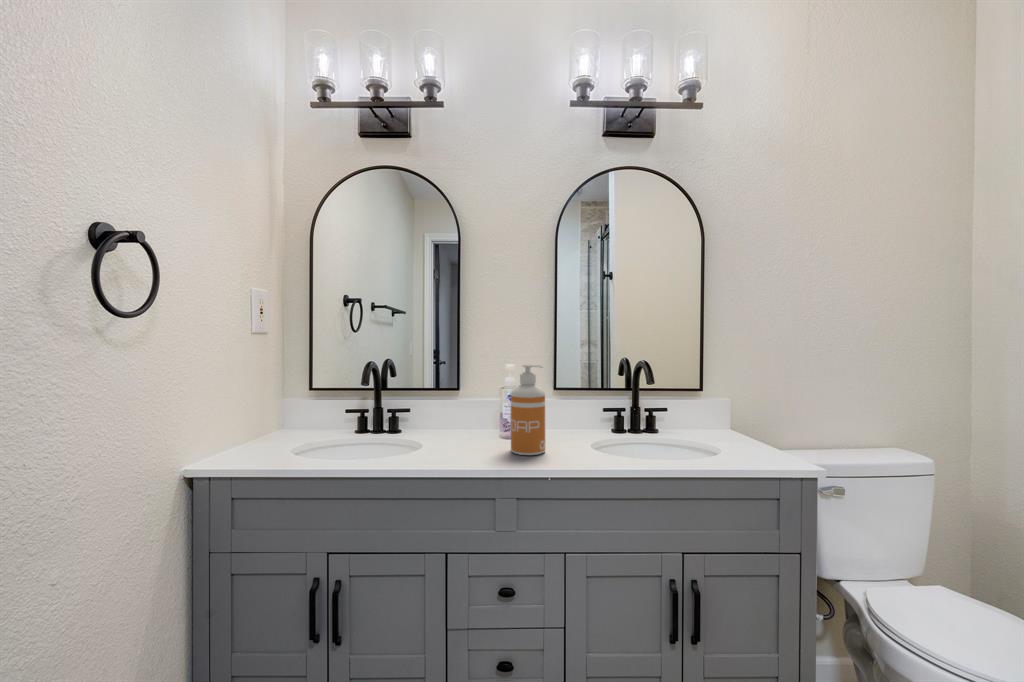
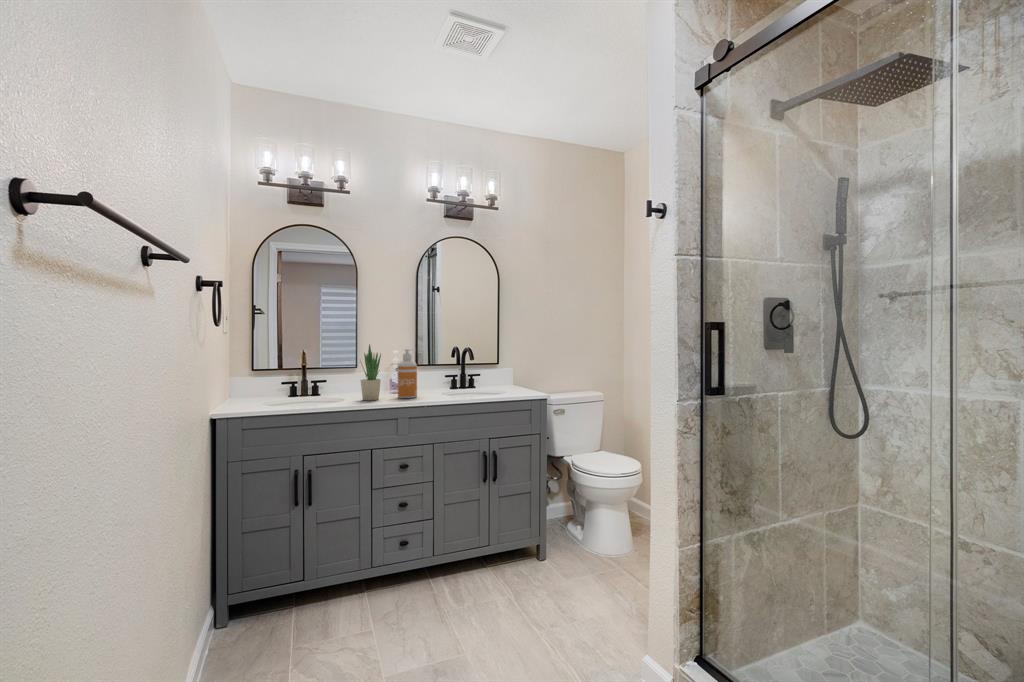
potted plant: none [443,355,483,457] -> present [361,345,381,400]

